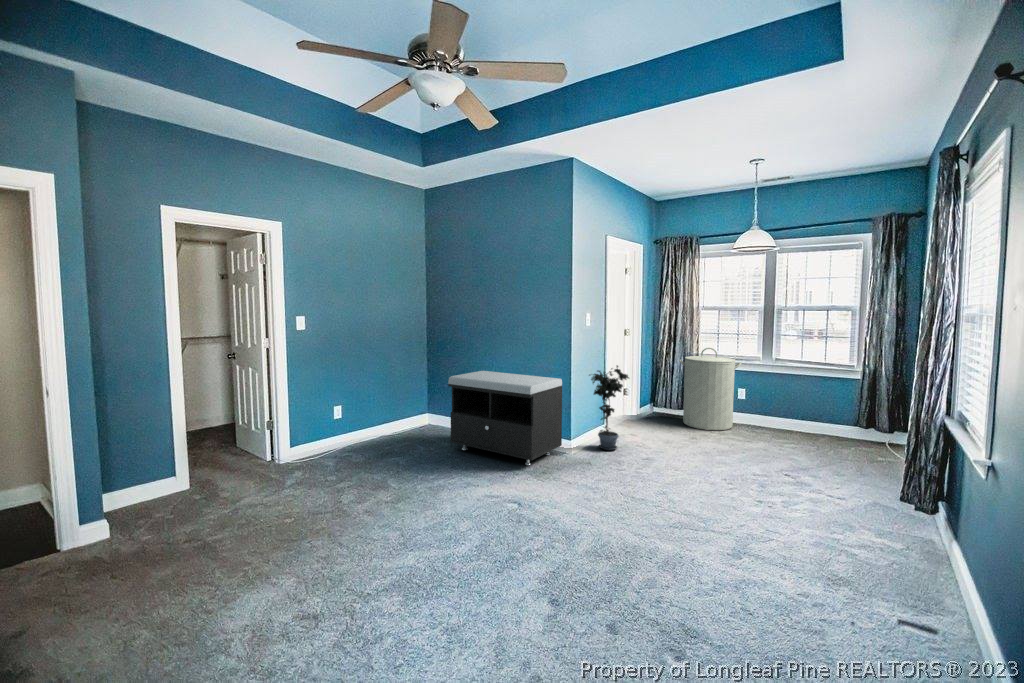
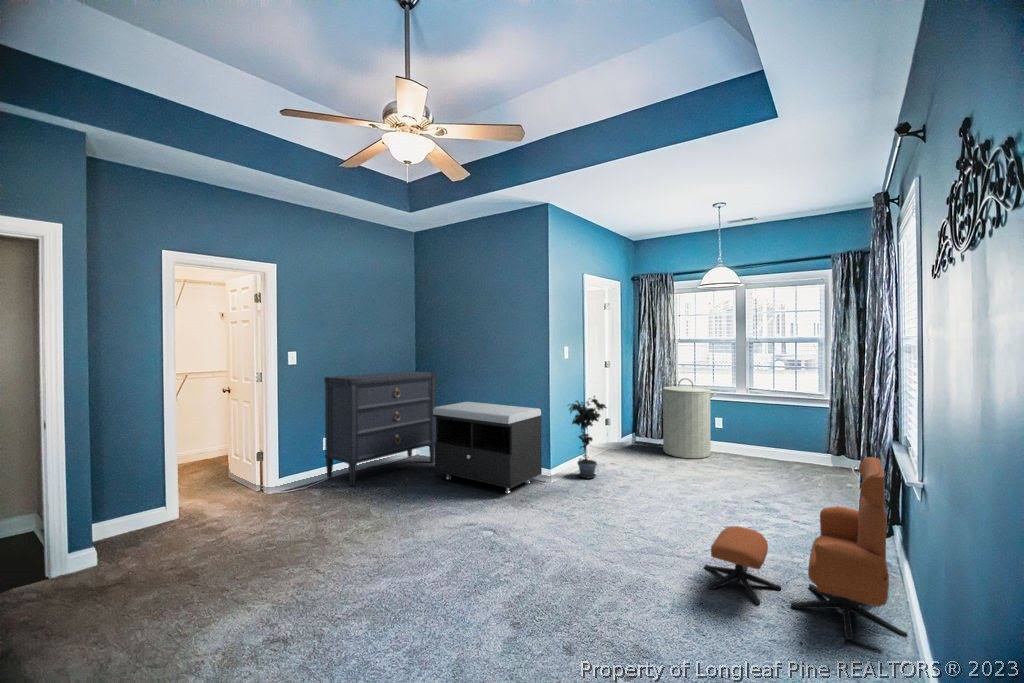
dresser: none [334,339,450,457] -> present [324,371,436,486]
lounge chair: none [741,433,961,619] -> present [705,457,908,640]

